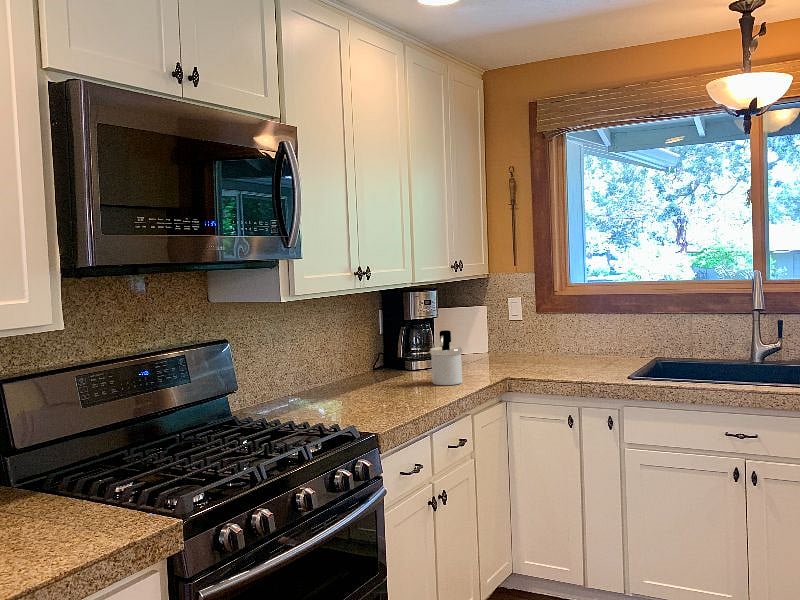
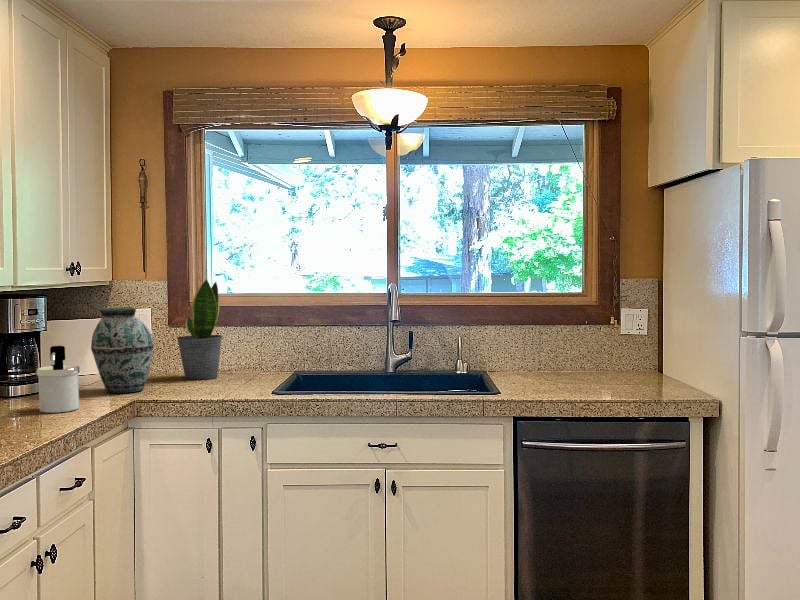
potted plant: none [543,271,585,362] -> present [177,279,223,379]
vase: none [471,297,523,372] -> present [91,307,154,393]

